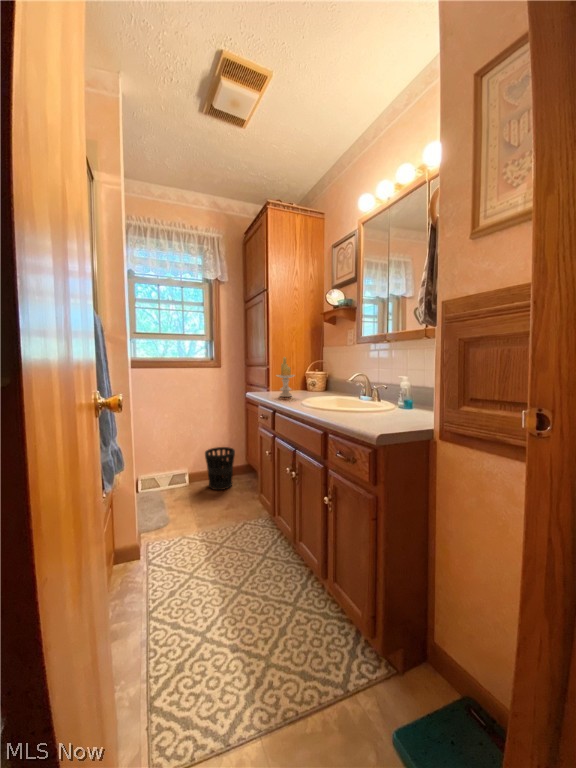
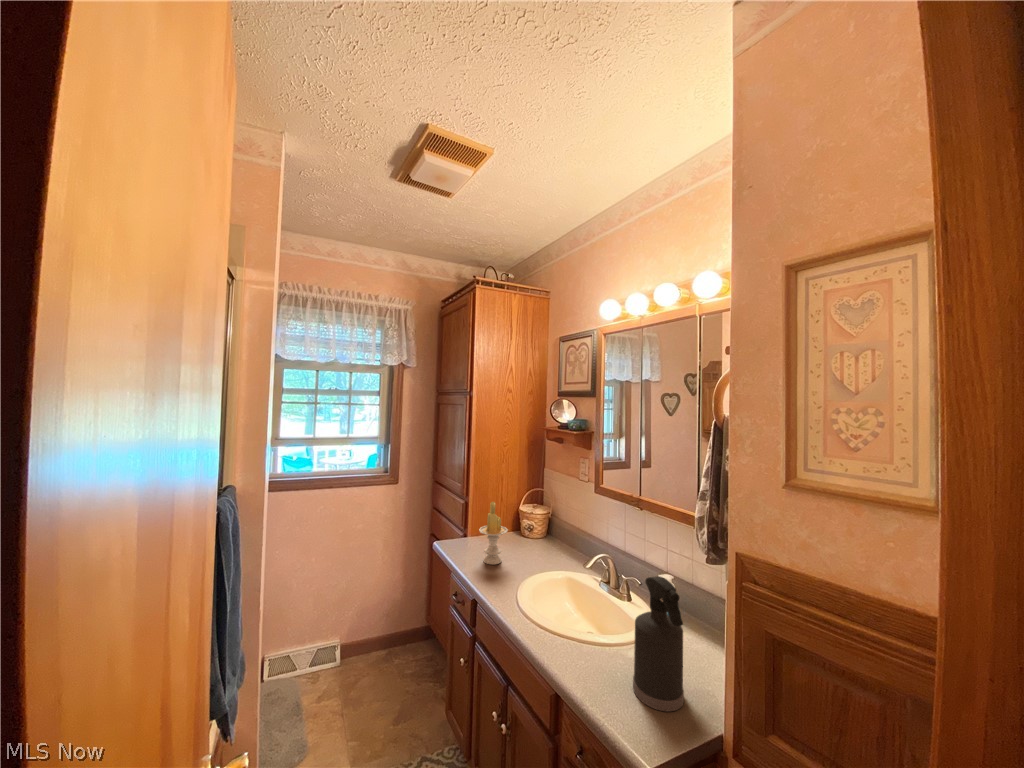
spray bottle: none [370,349,403,425] -> present [633,576,684,711]
wastebasket: present [205,447,235,490] -> none [366,603,412,679]

